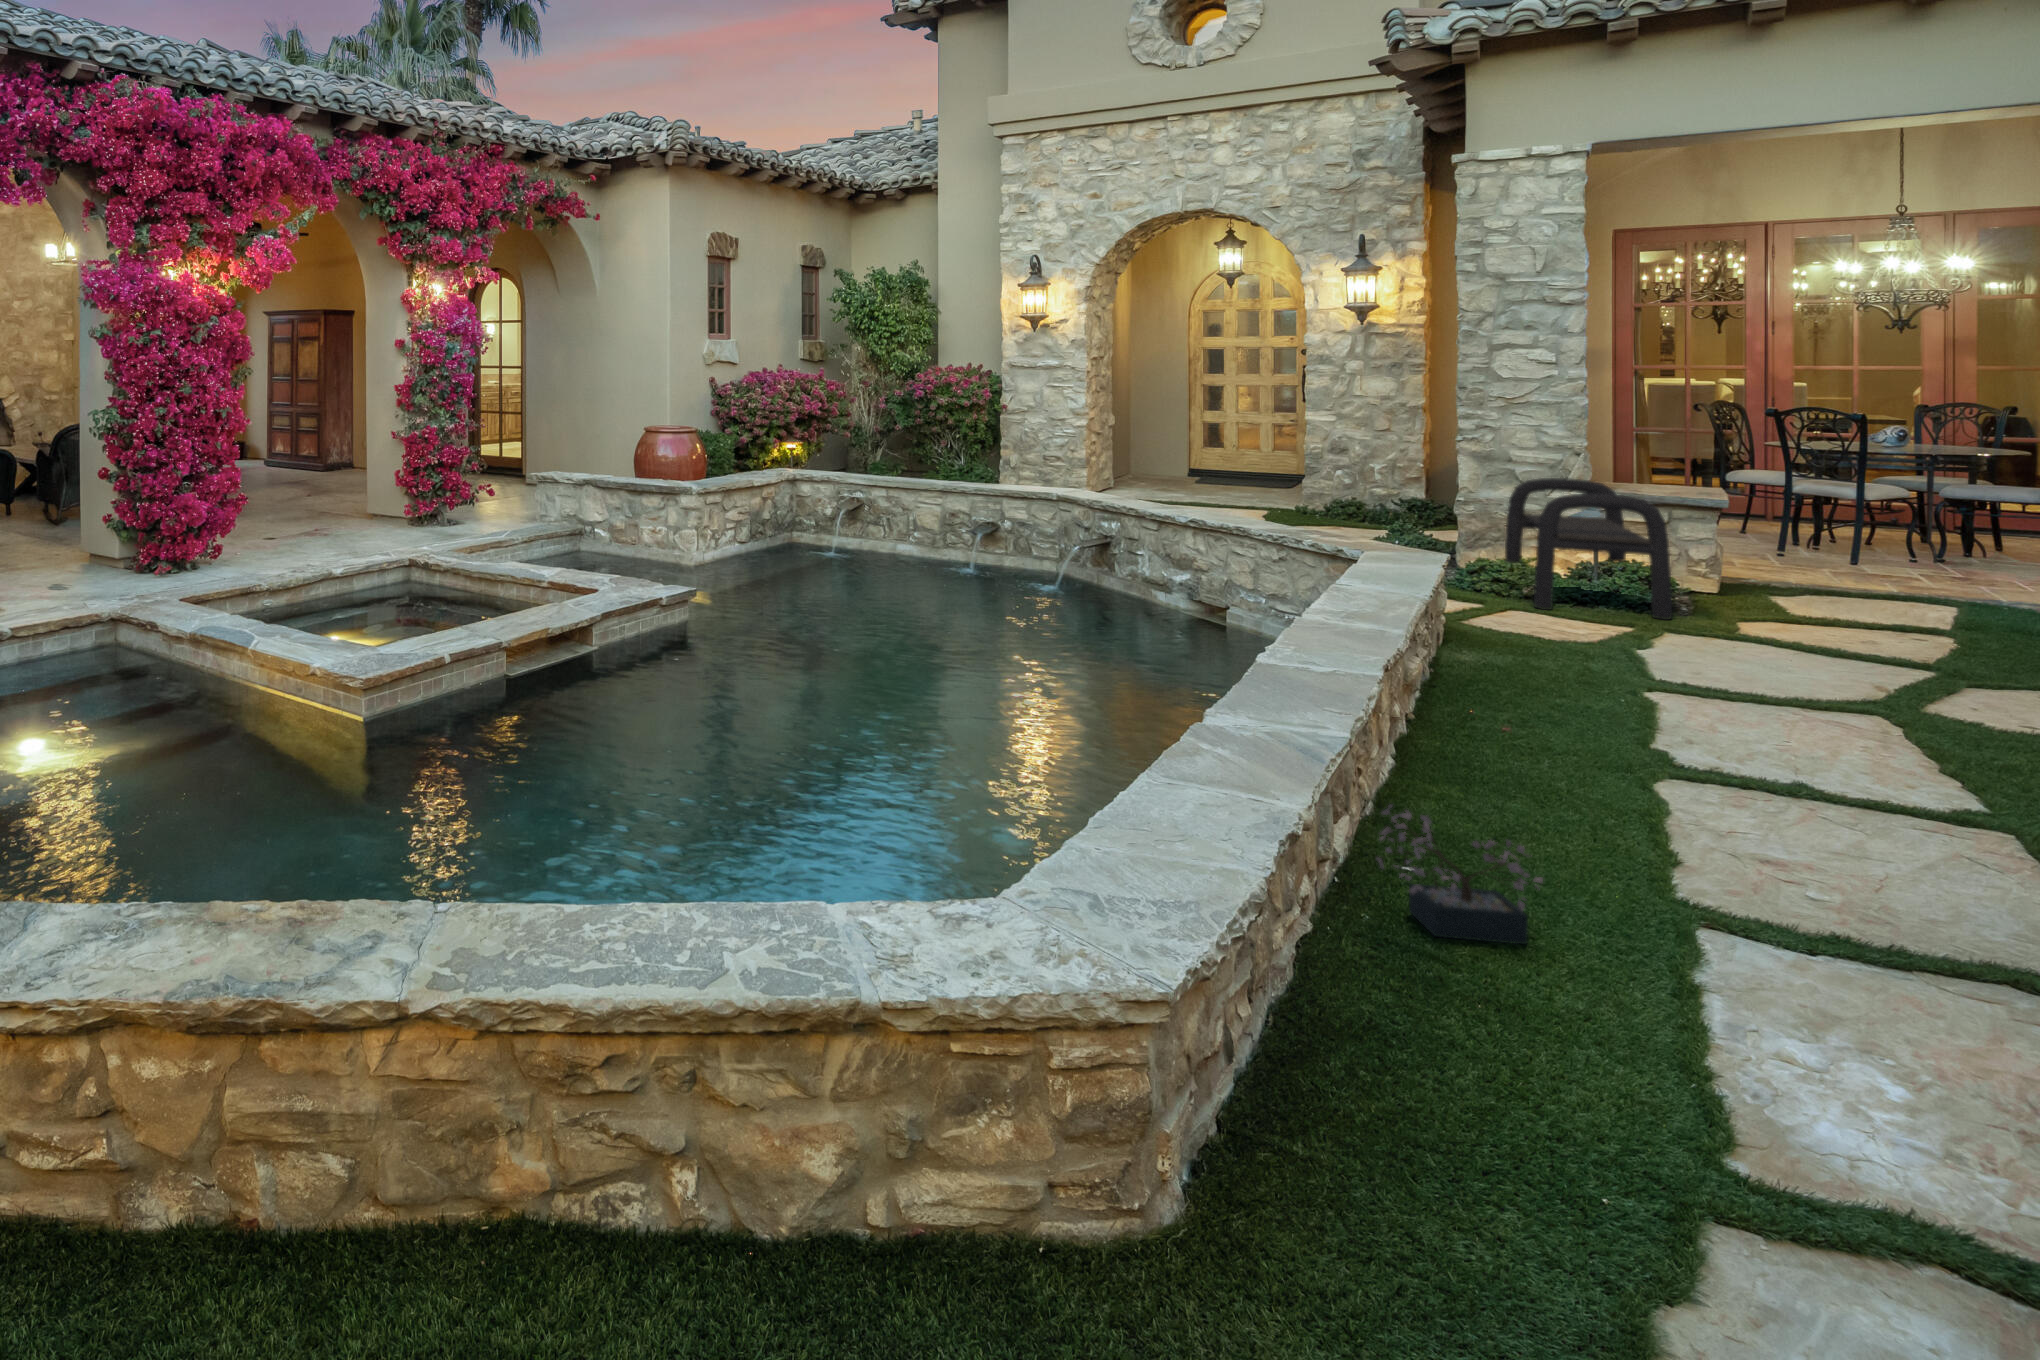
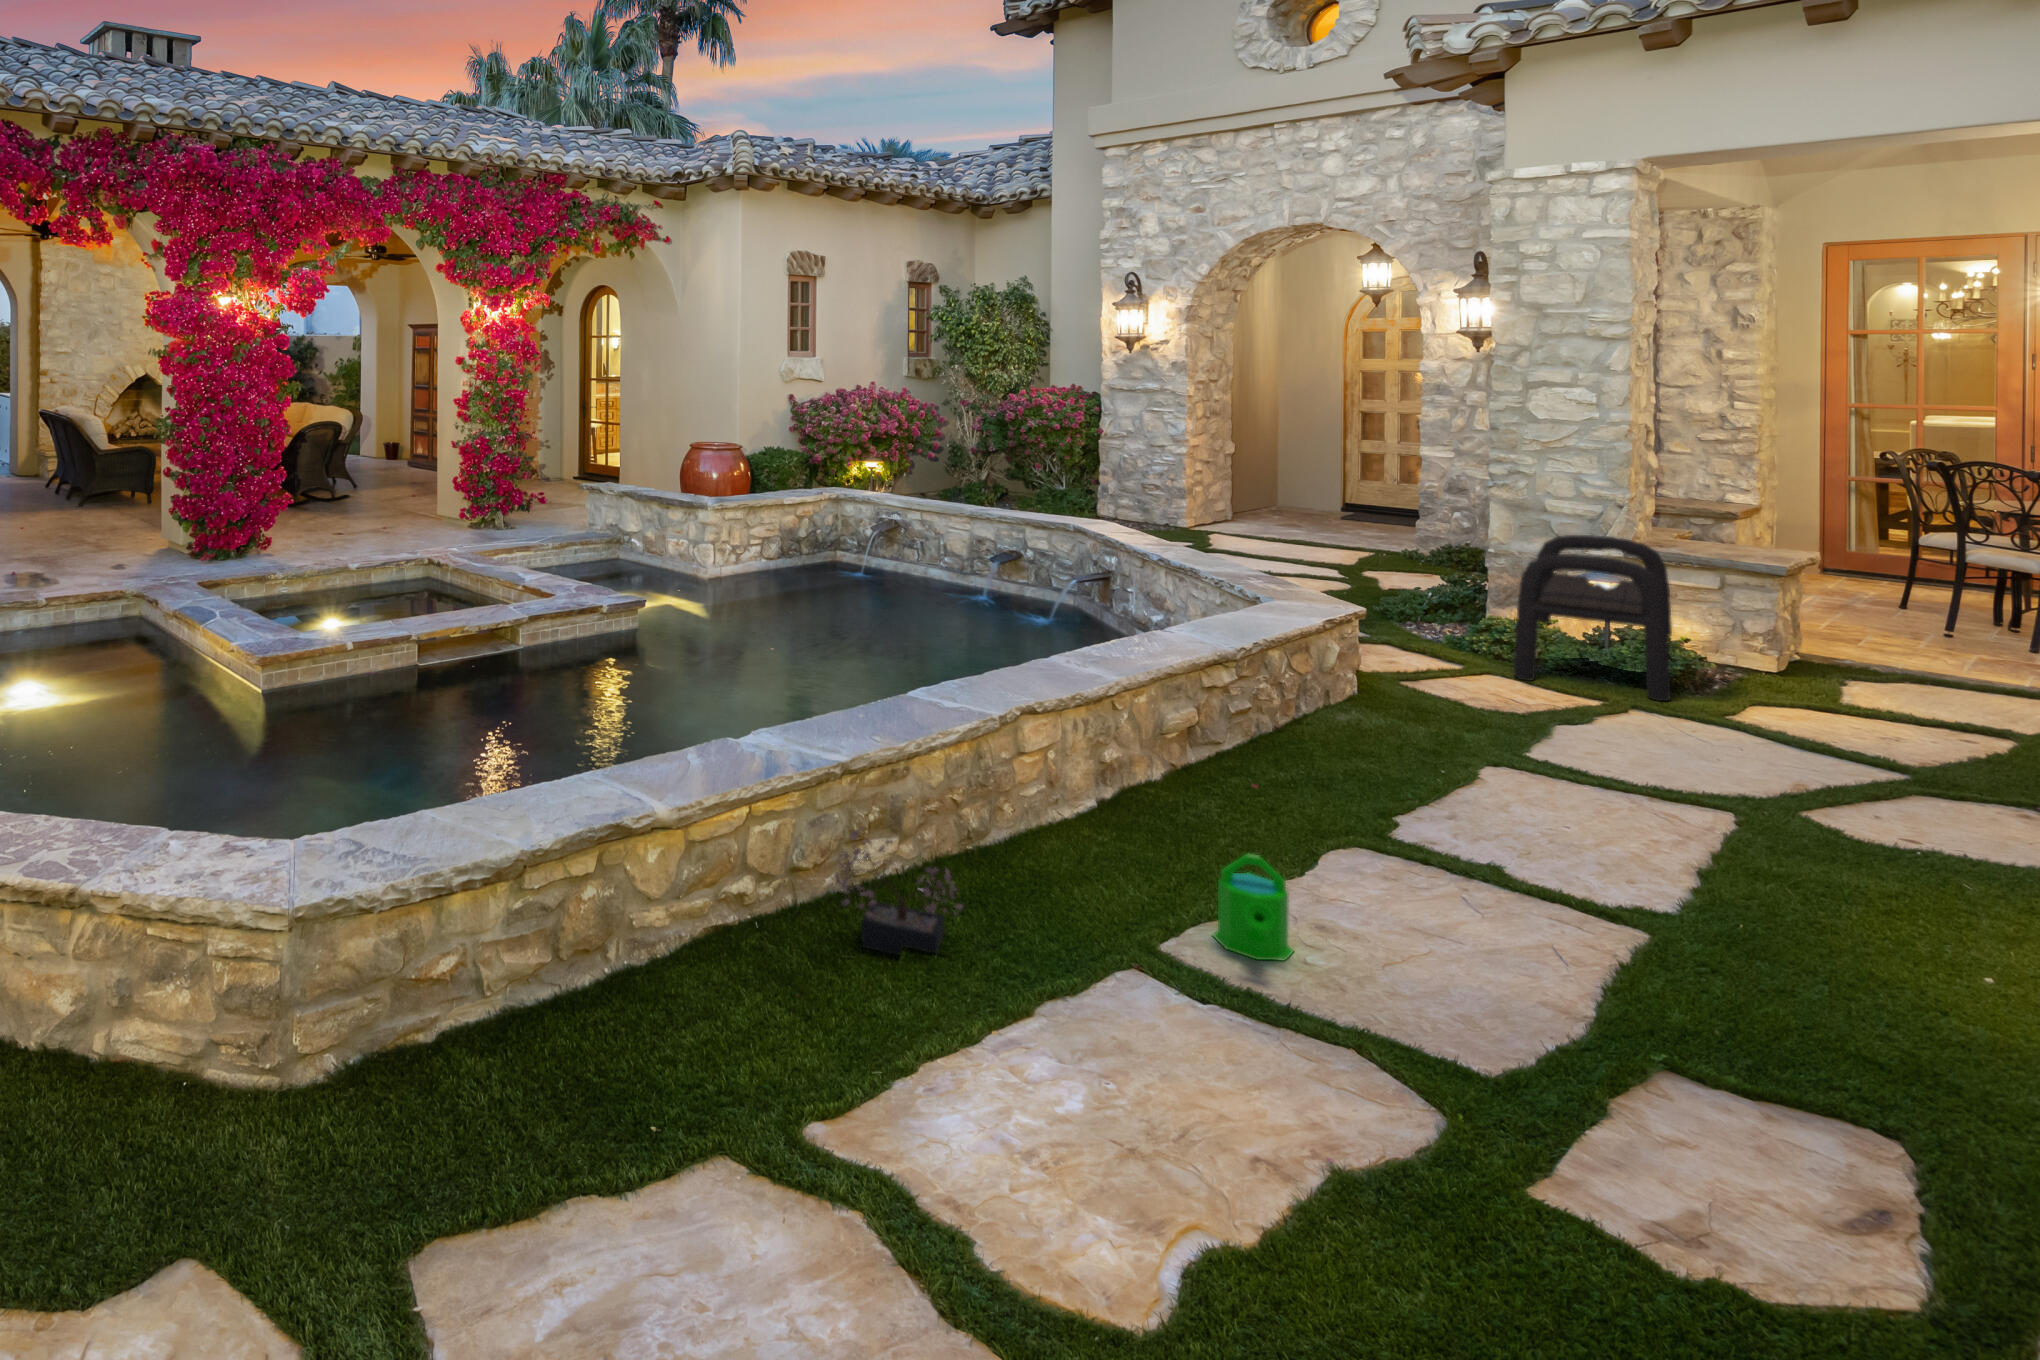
watering can: none [1705,791,1825,898] -> present [1213,854,1293,961]

